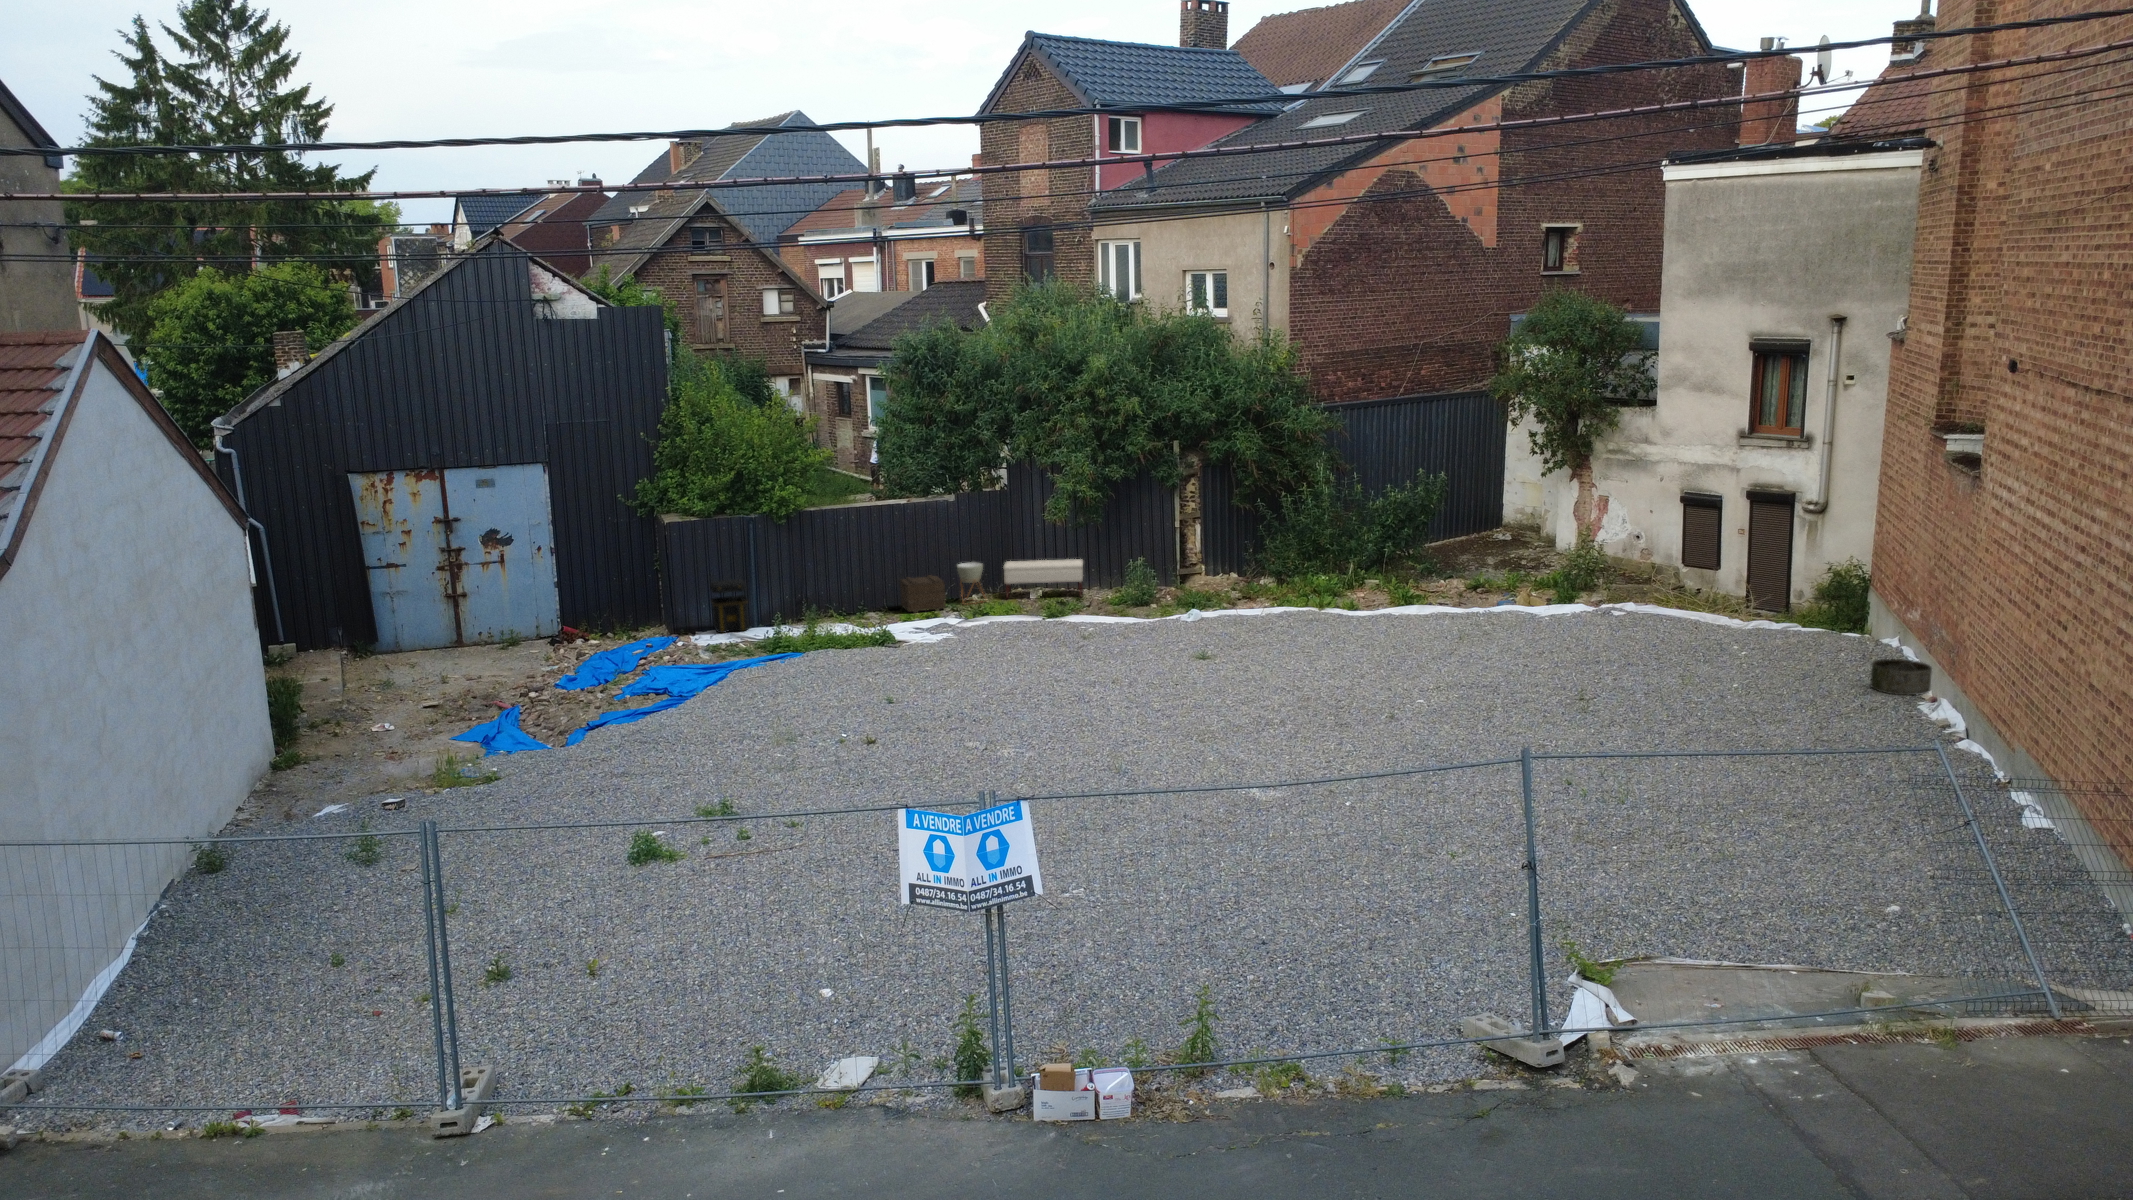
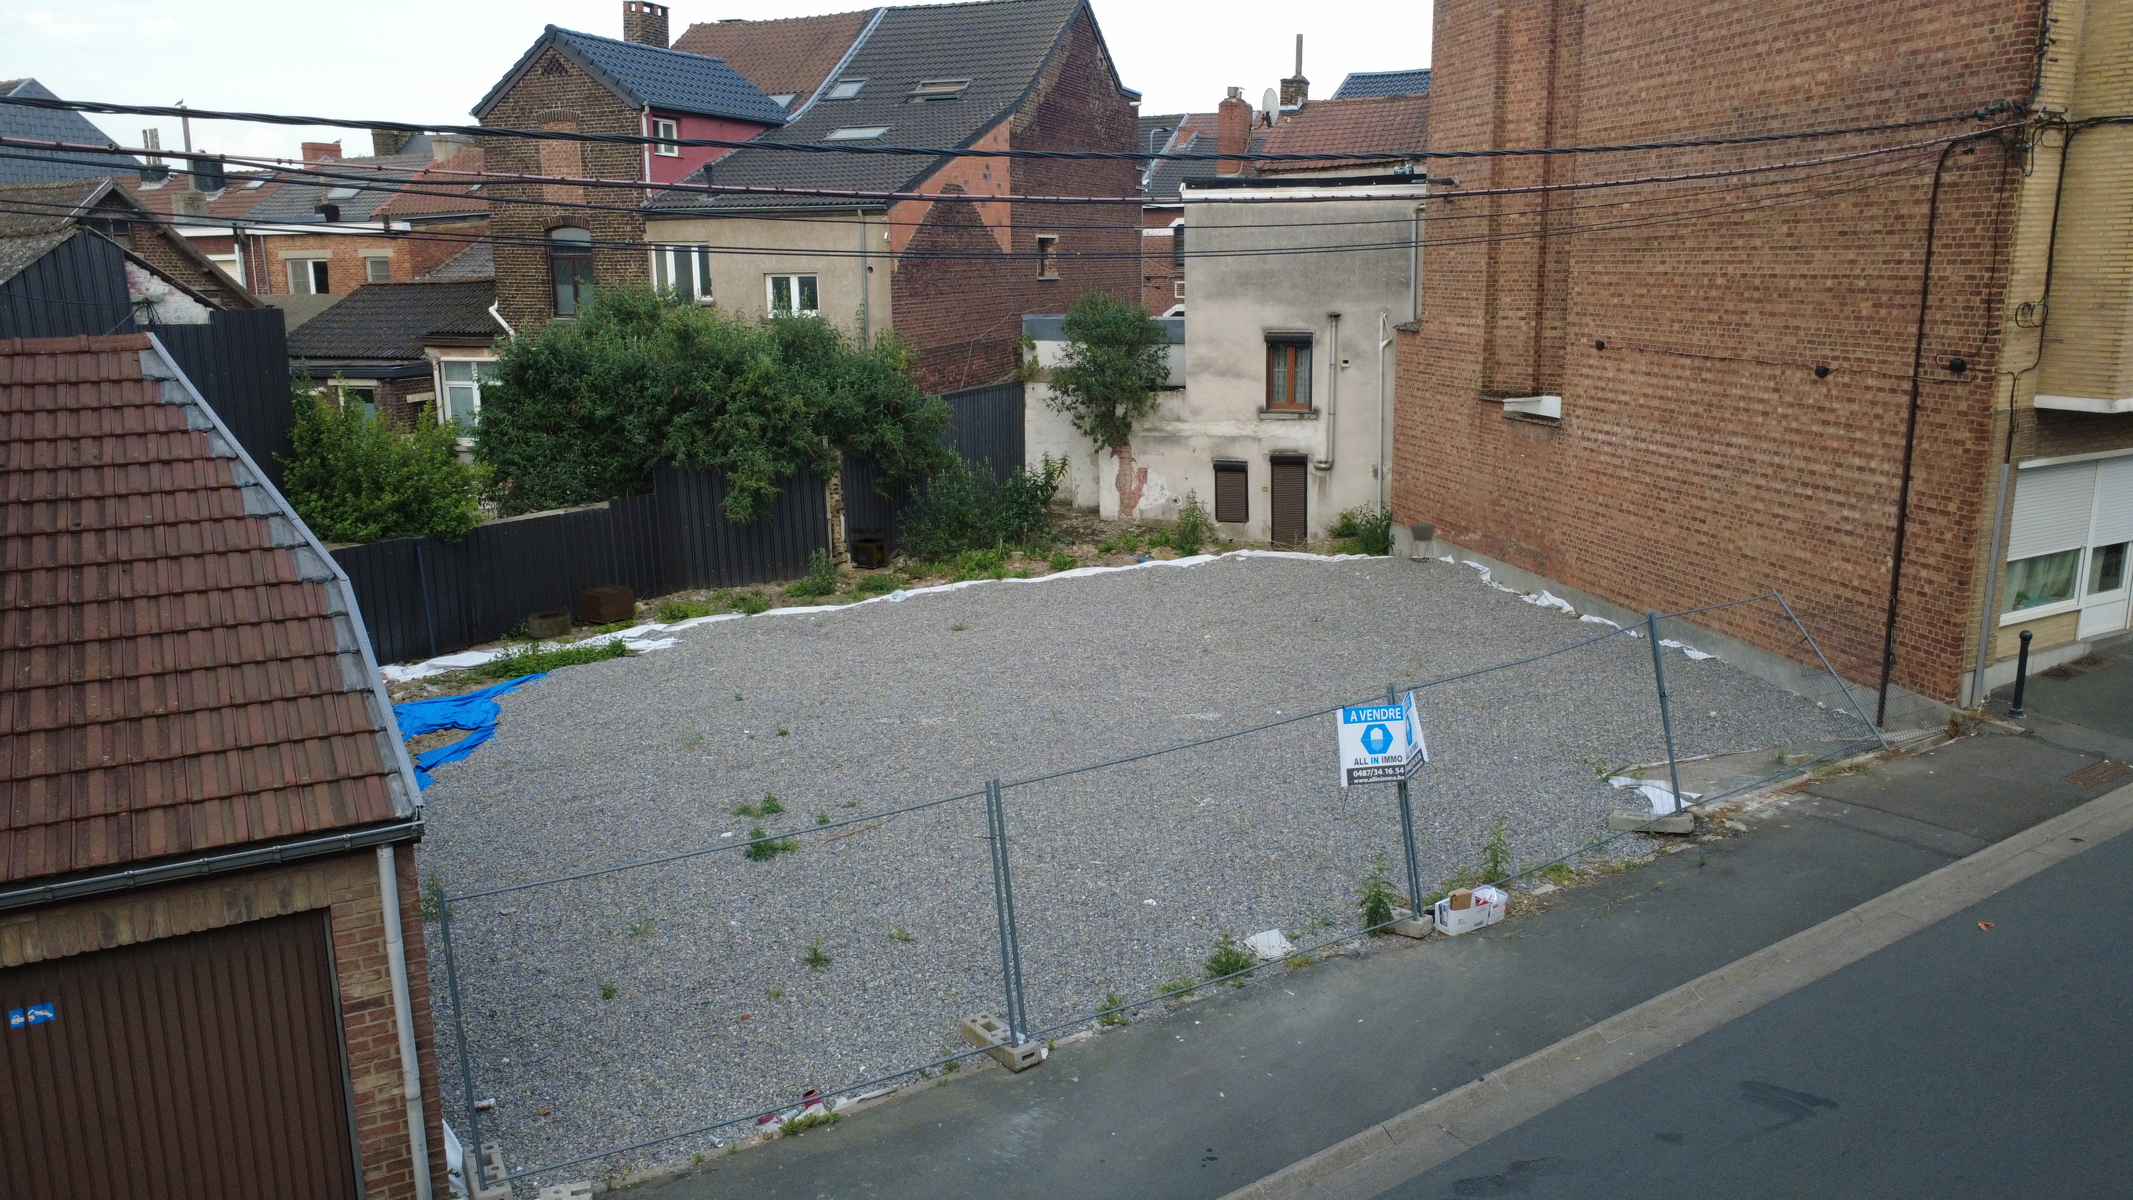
bench: present [1004,559,1083,599] -> none [670,556,755,603]
planter: present [957,562,985,603] -> present [1410,523,1435,561]
toolbox: present [710,579,749,633] -> present [850,524,888,569]
basket: present [1870,659,1932,695] -> present [528,607,571,638]

